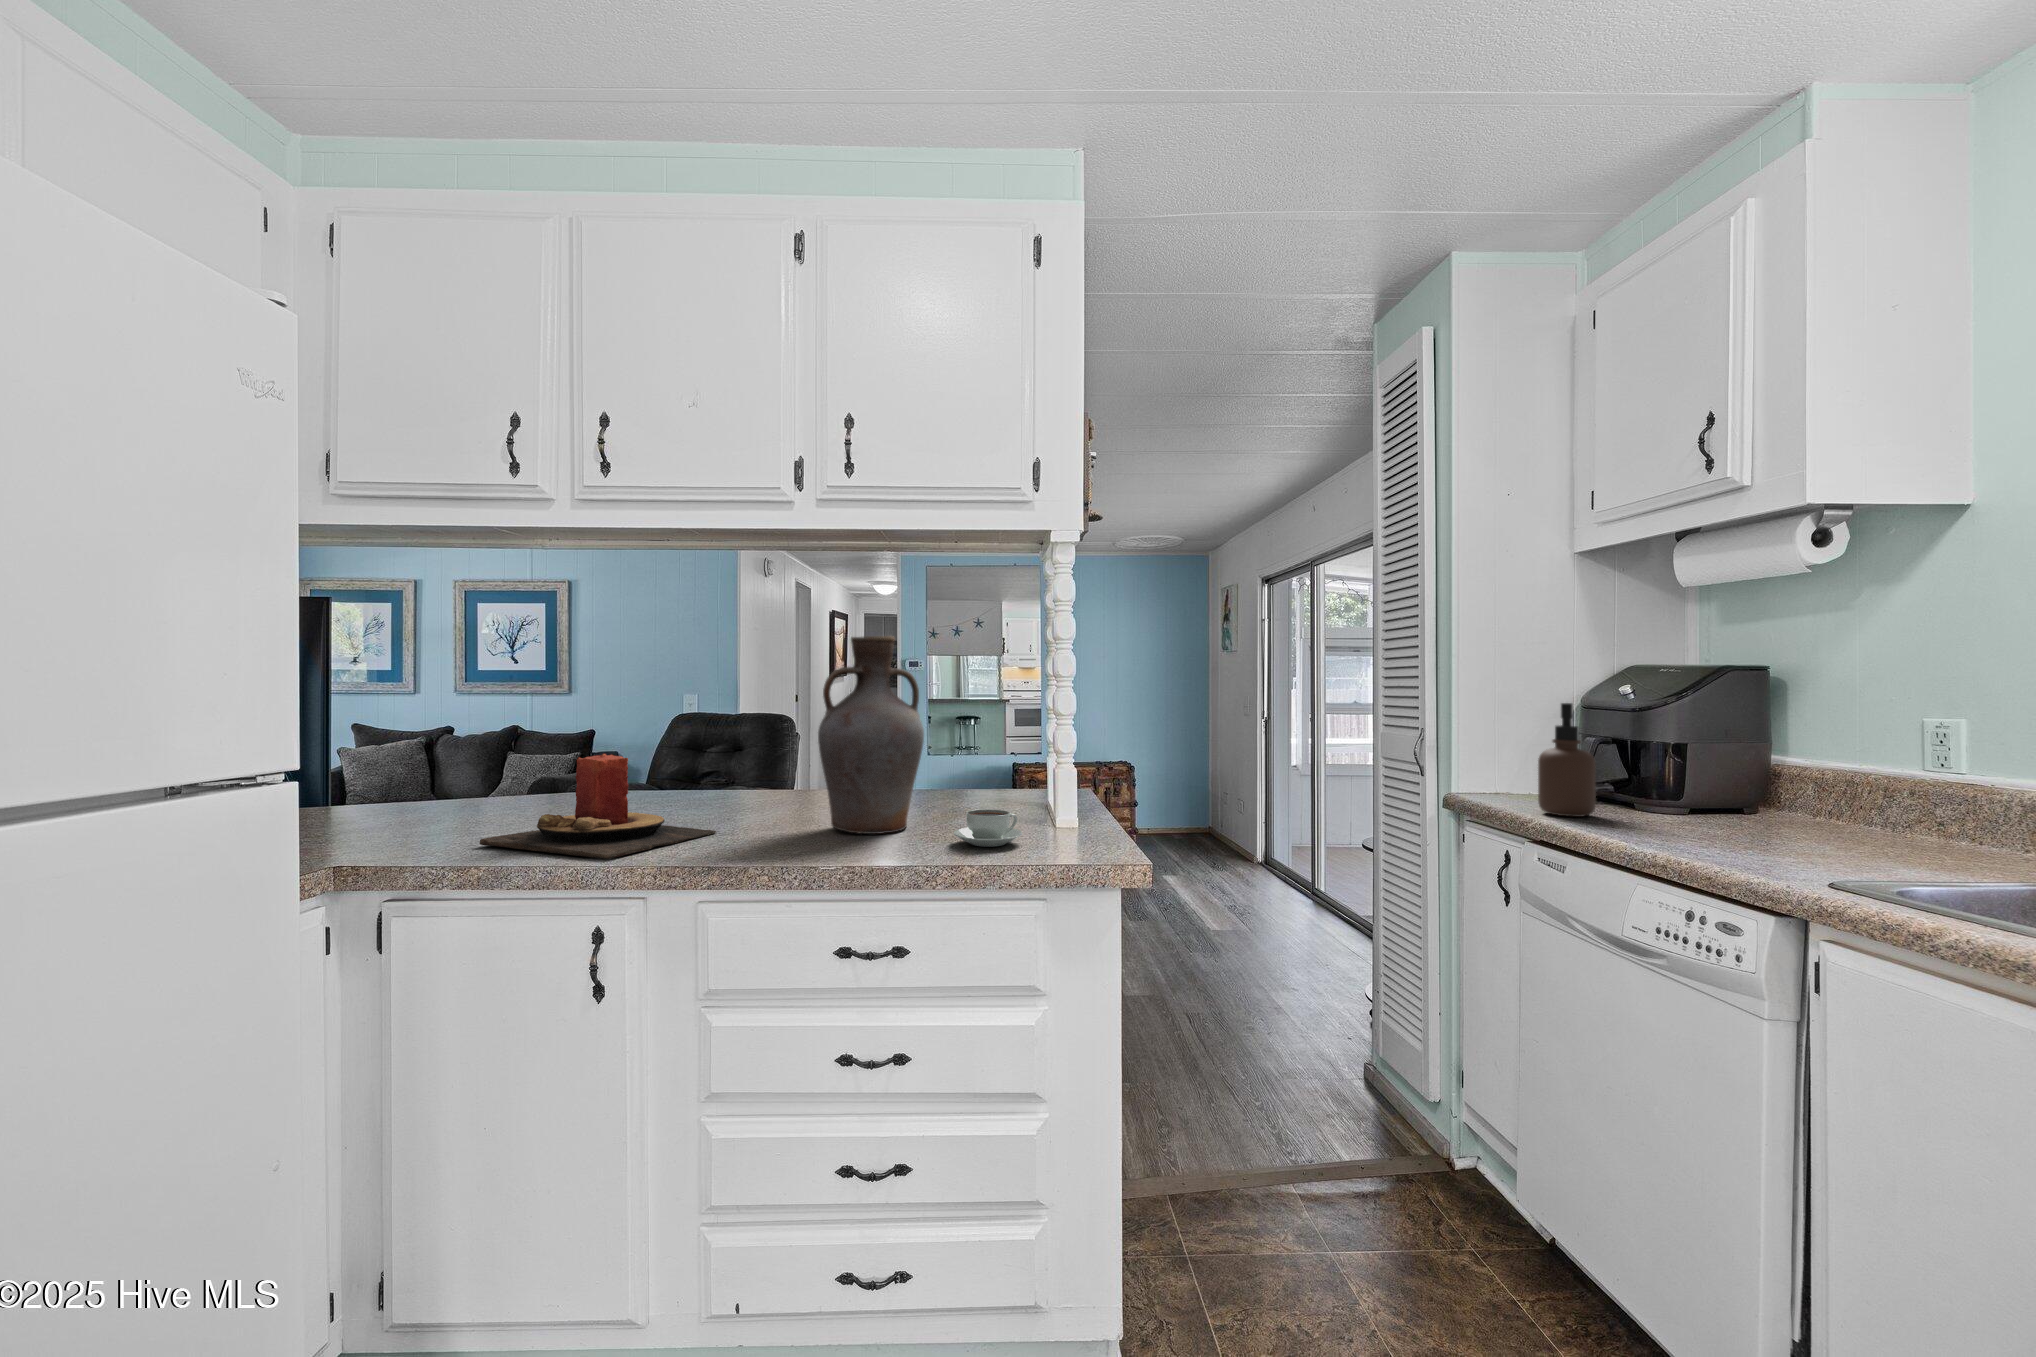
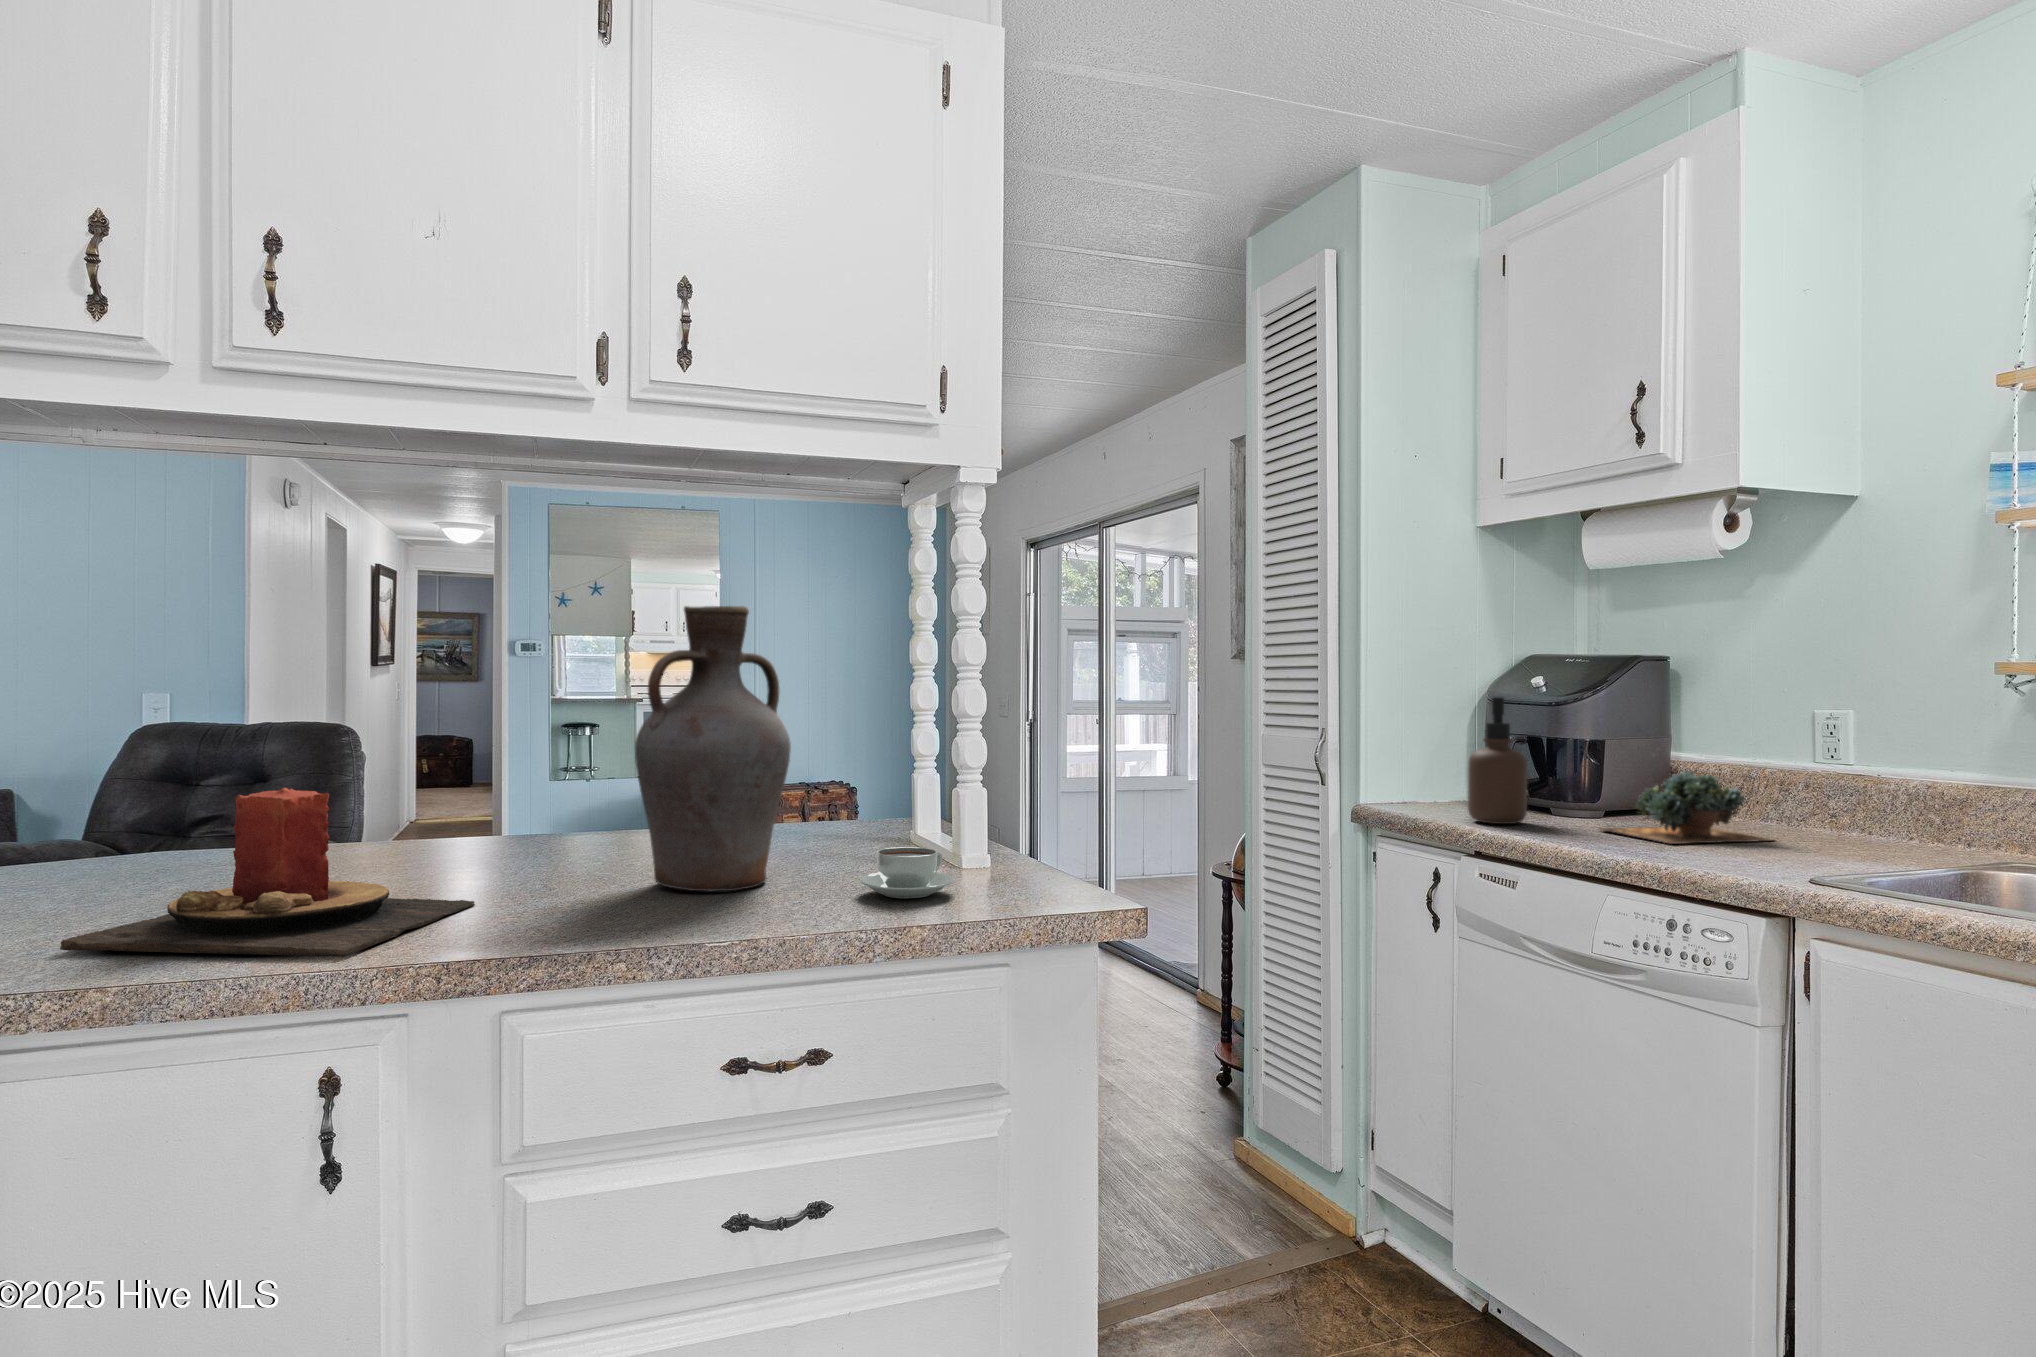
succulent plant: none [1661,773,1855,845] -> present [1600,771,1772,844]

